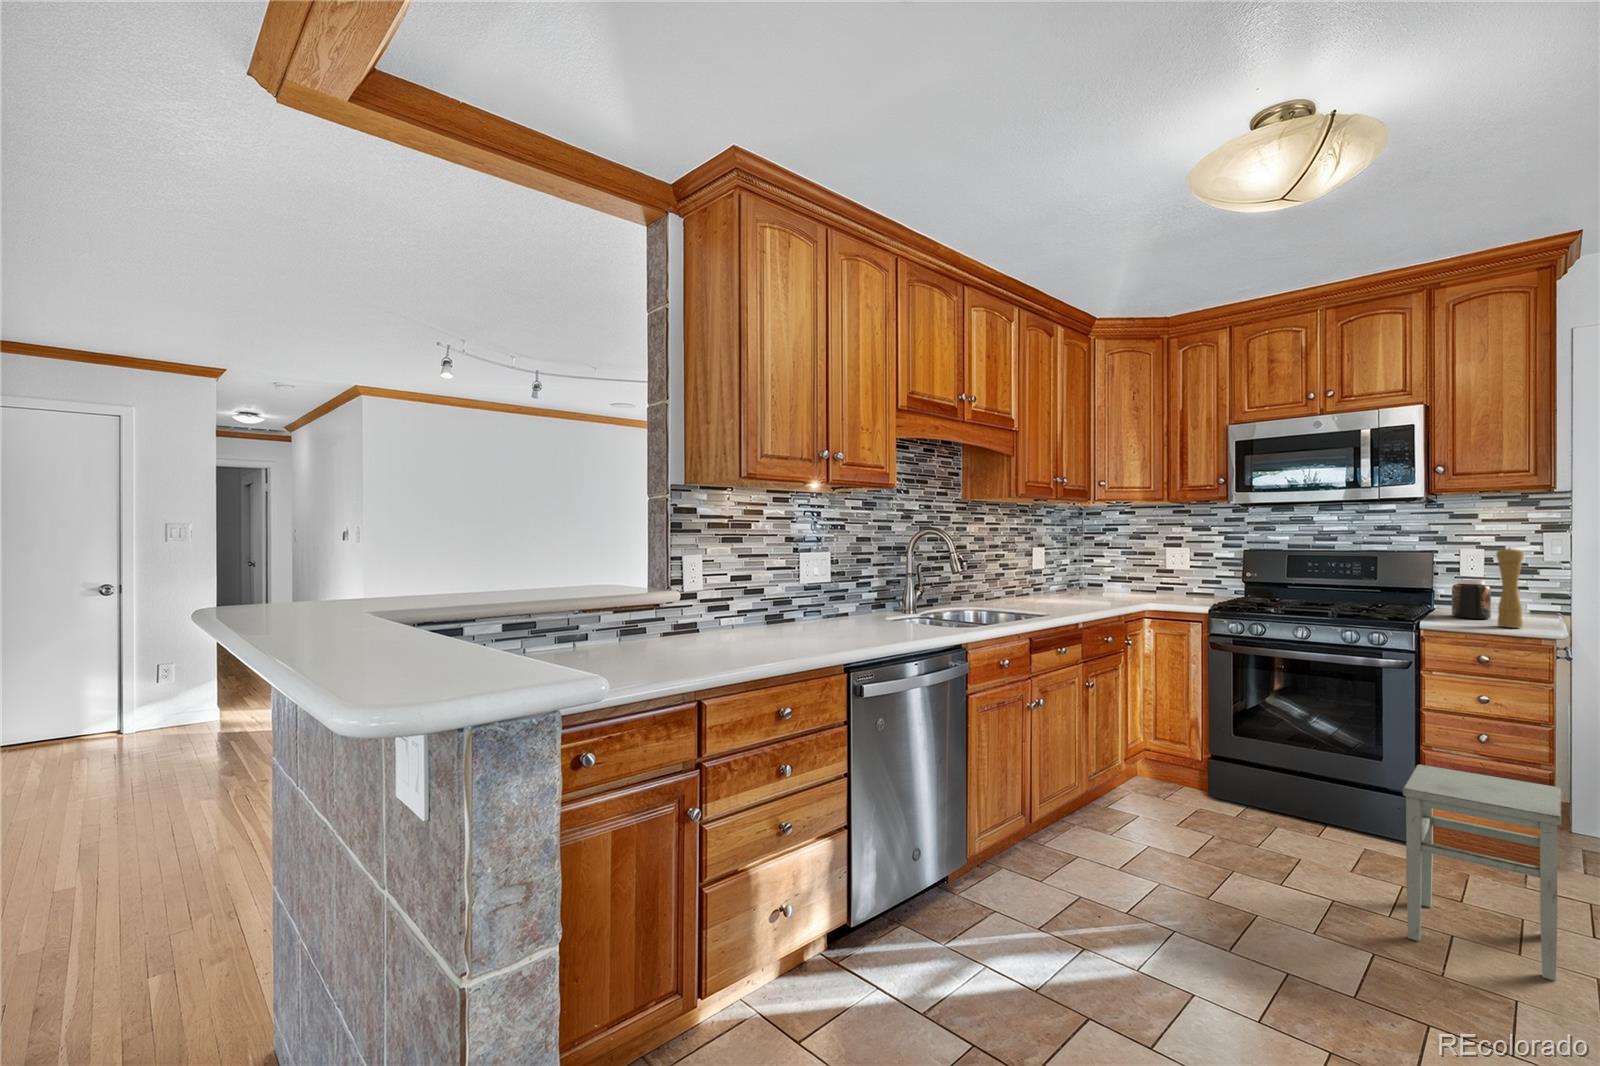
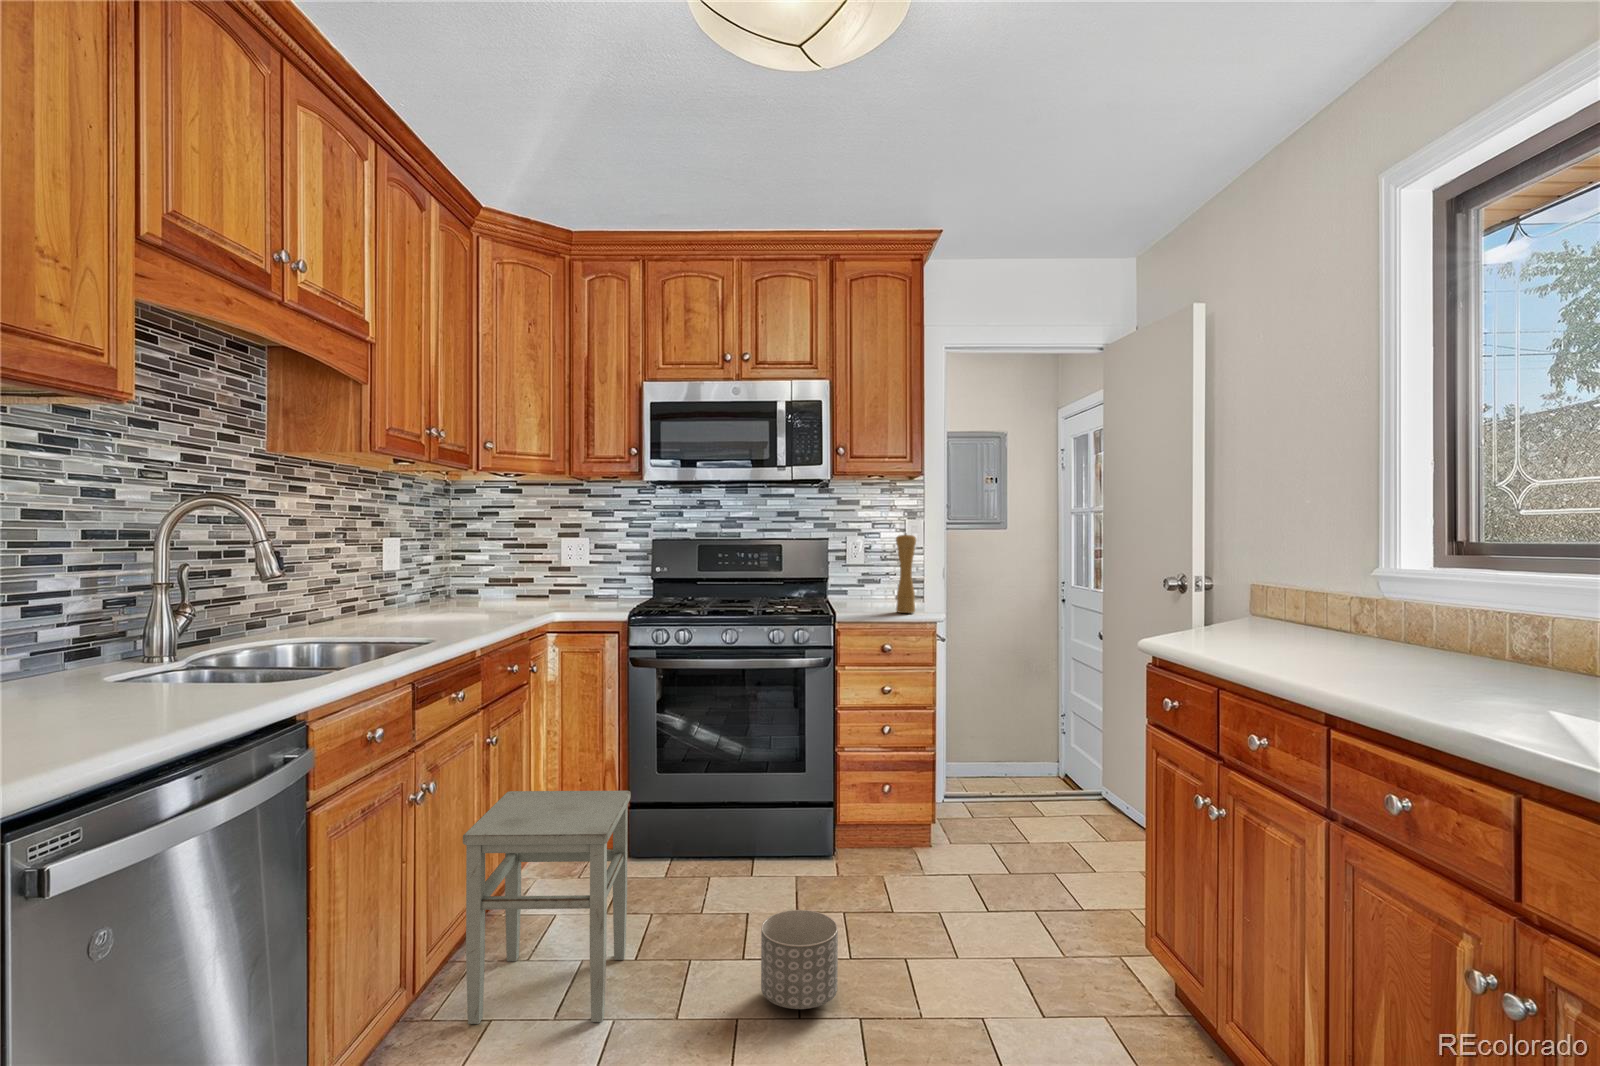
jar: present [1452,580,1491,619] -> none [853,567,883,606]
stool: present [1403,765,1561,981] -> present [463,791,631,1024]
planter: none [1275,847,1347,922] -> present [761,910,838,1009]

